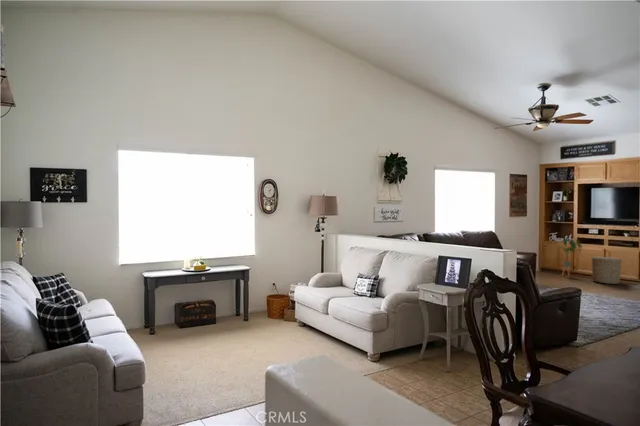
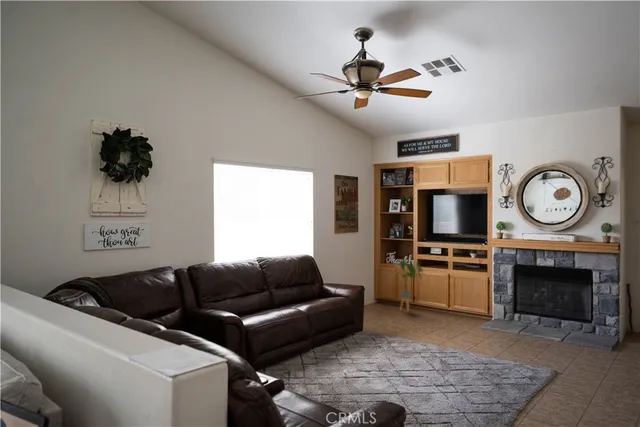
woven basket: present [592,256,622,284] -> none [433,285,469,322]

